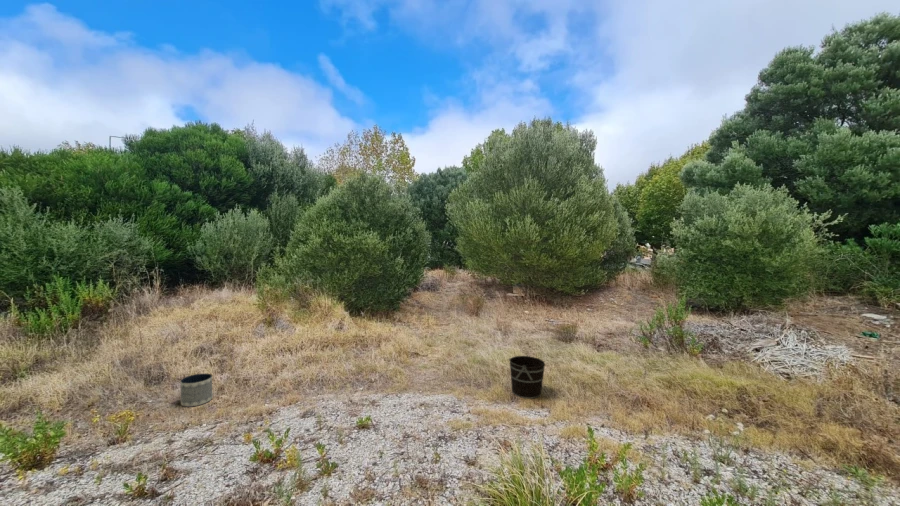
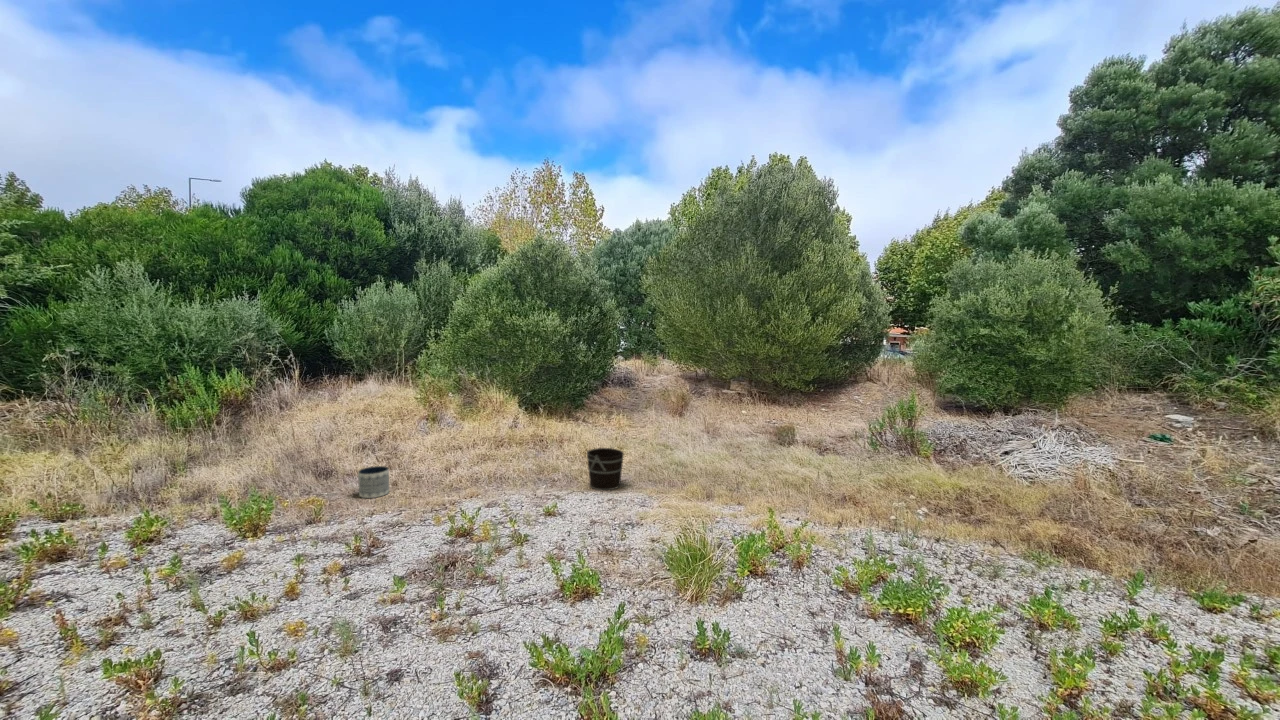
bucket: present [509,355,545,399] -> present [587,448,624,490]

